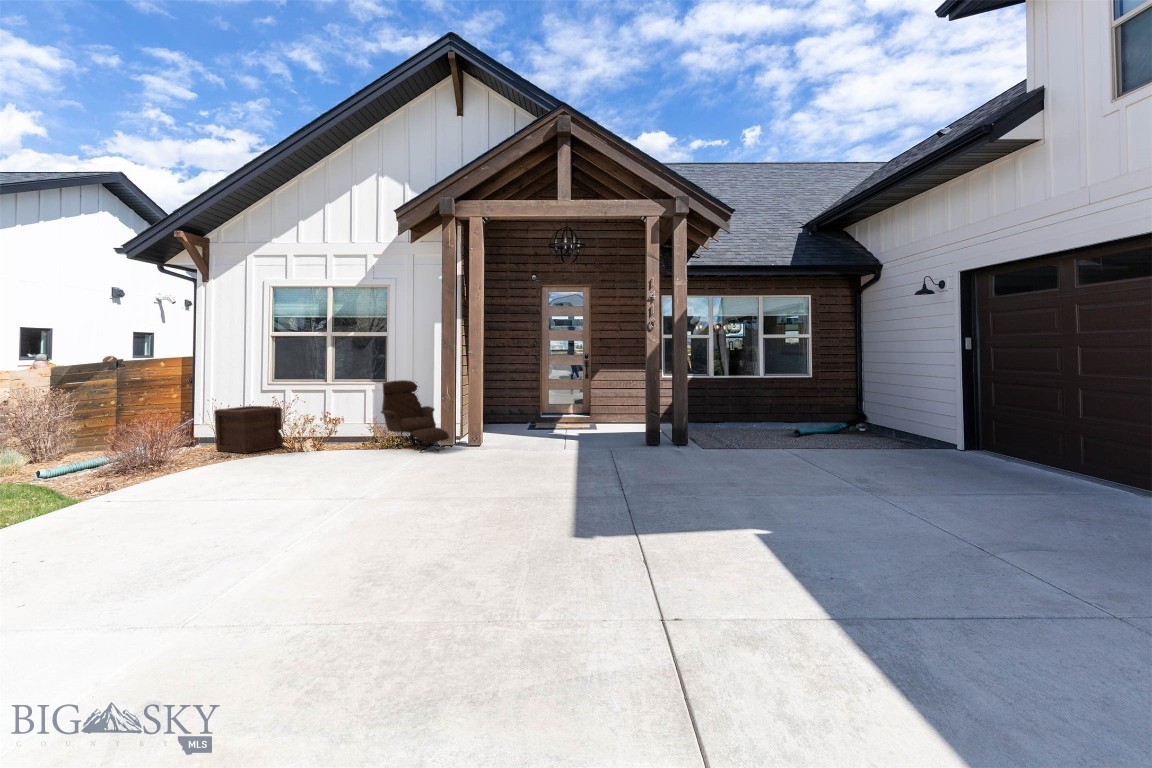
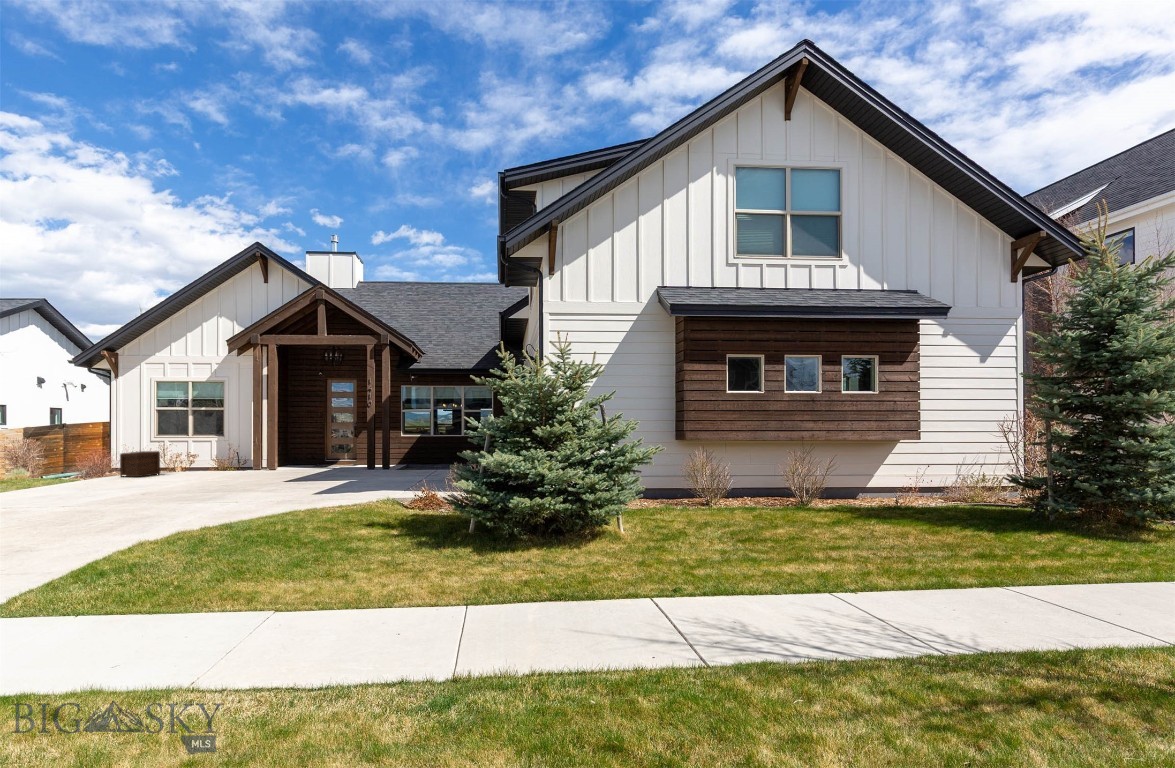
lounge chair: present [381,380,449,452] -> none [218,434,257,474]

